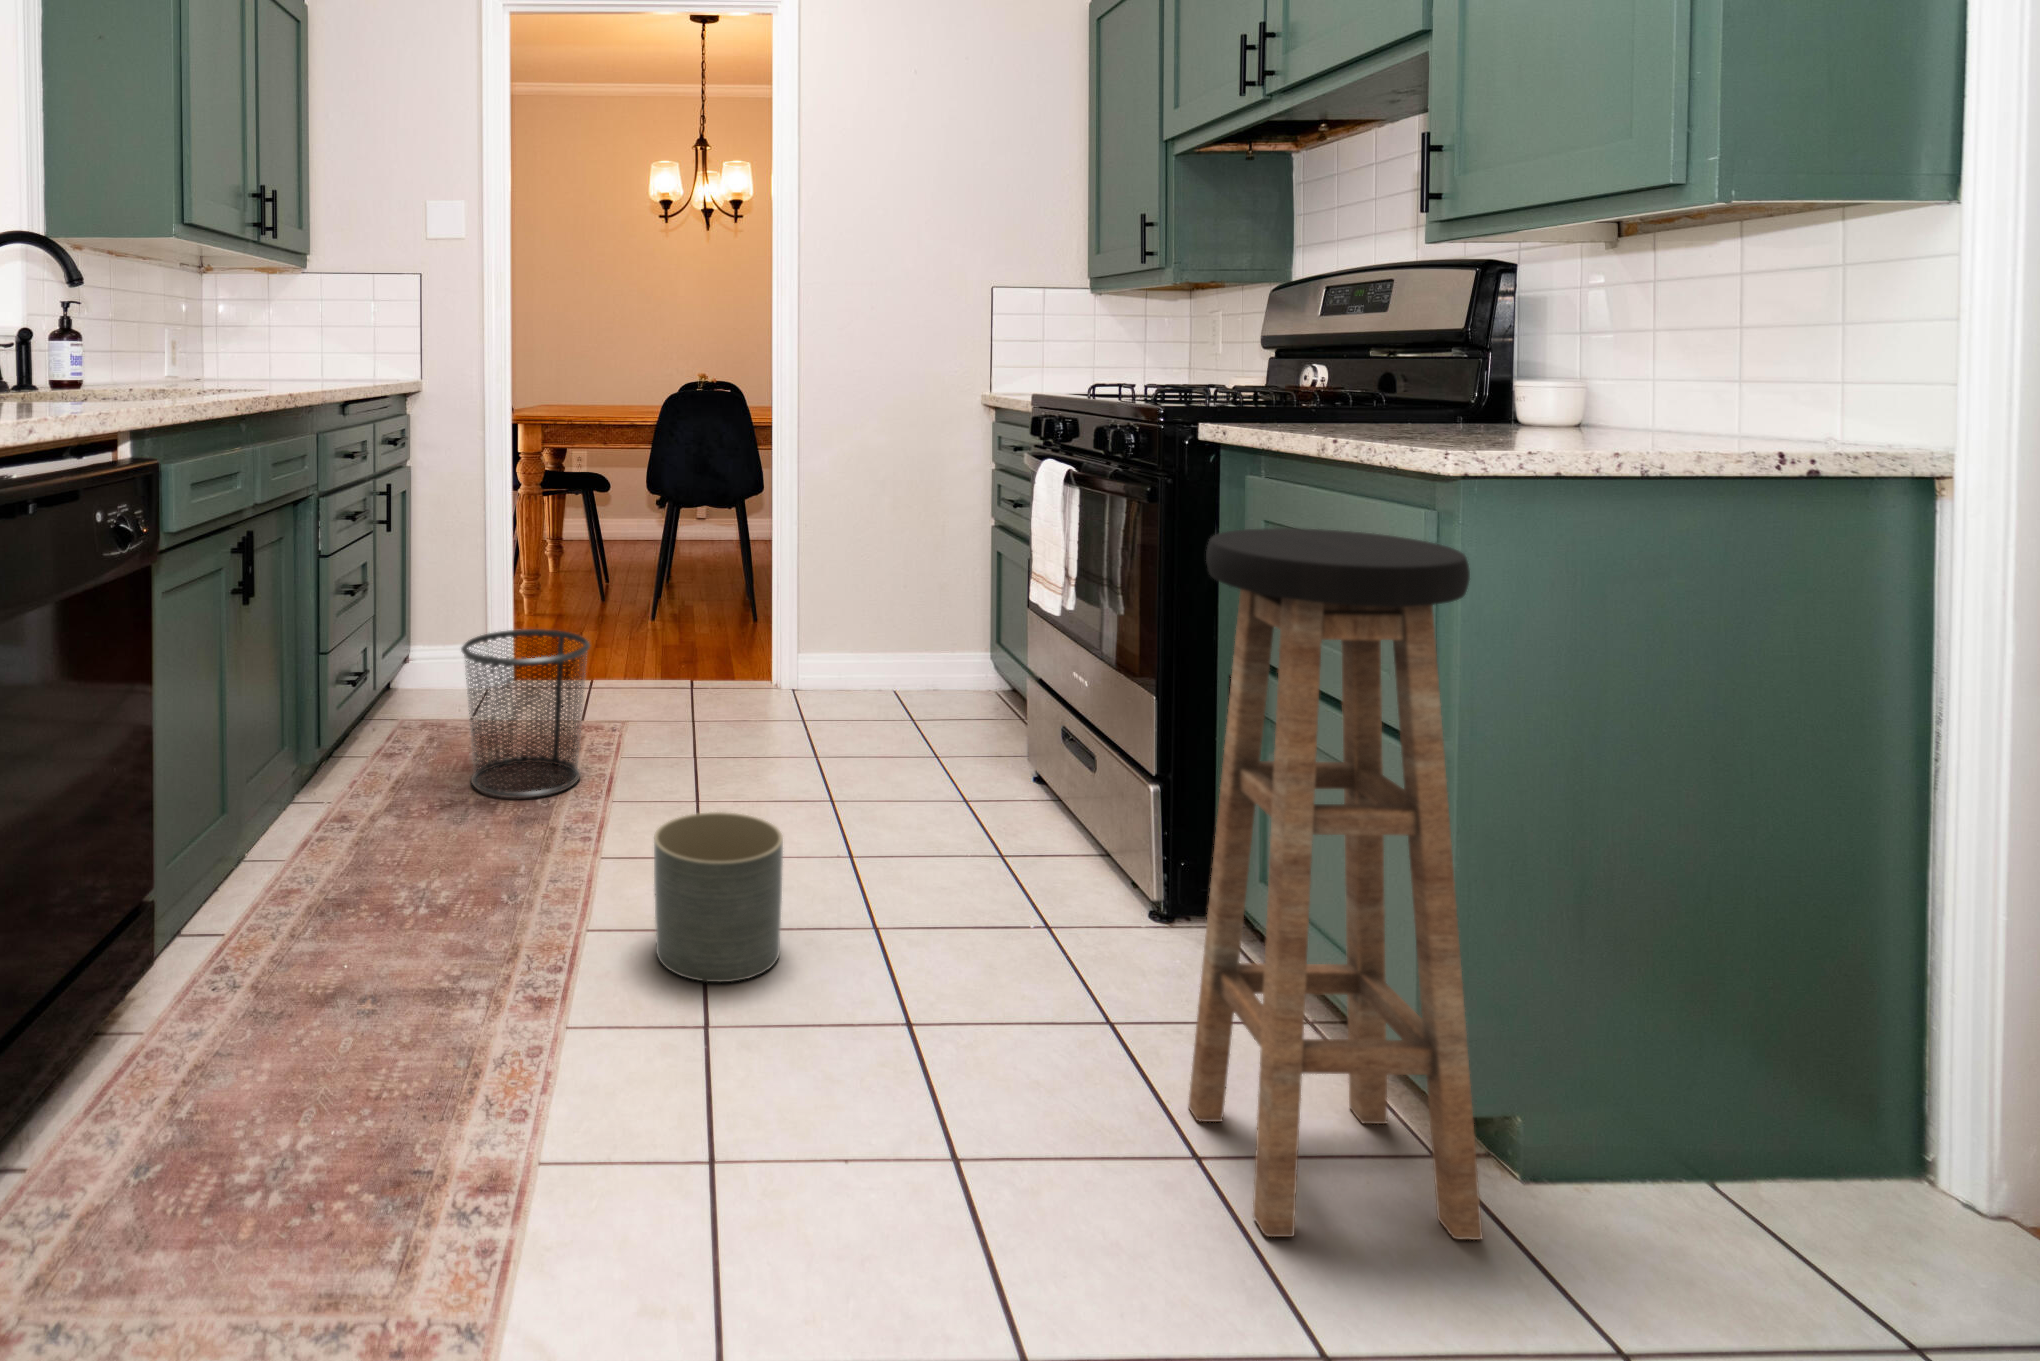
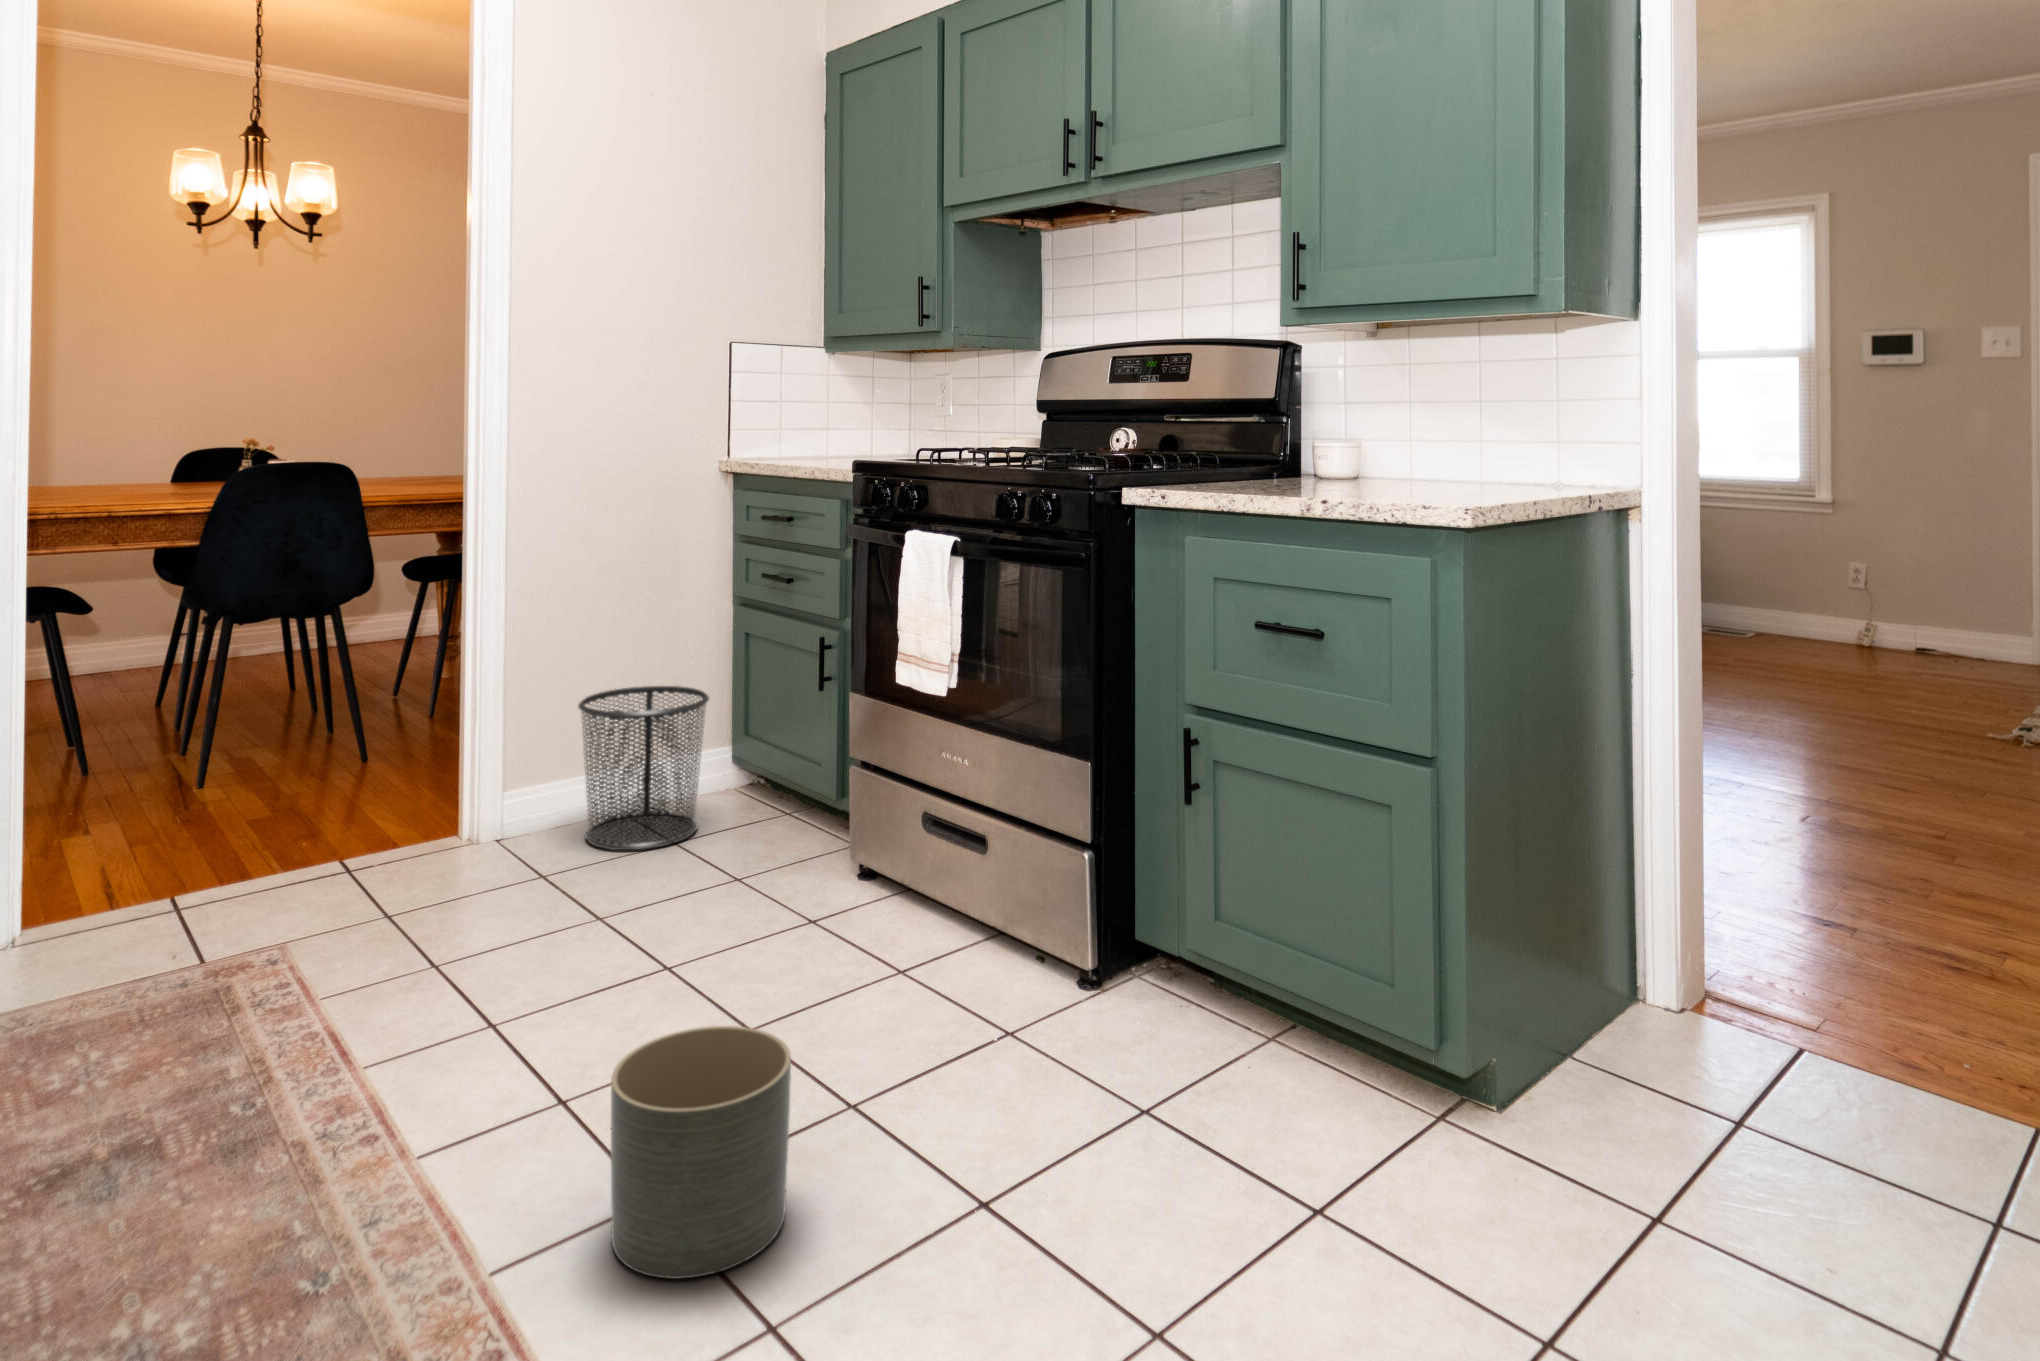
bar stool: present [1188,528,1482,1240] -> none [1292,579,1563,1274]
waste bin: present [461,629,590,798] -> present [578,686,709,850]

